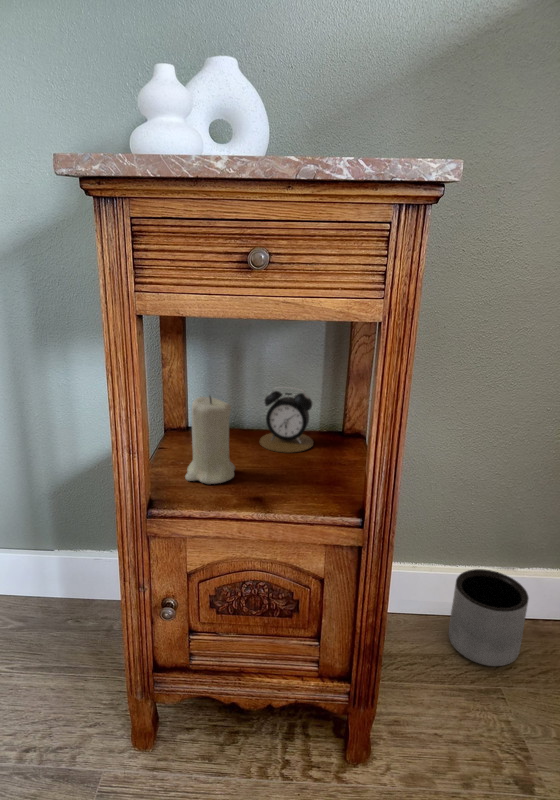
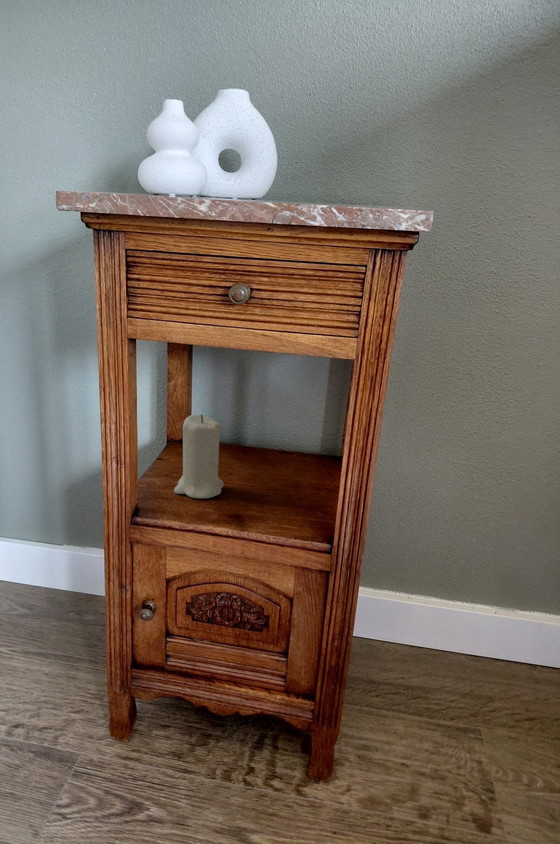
alarm clock: present [260,387,313,453] -> none [257,409,310,474]
planter: present [448,569,529,666] -> none [437,608,519,707]

